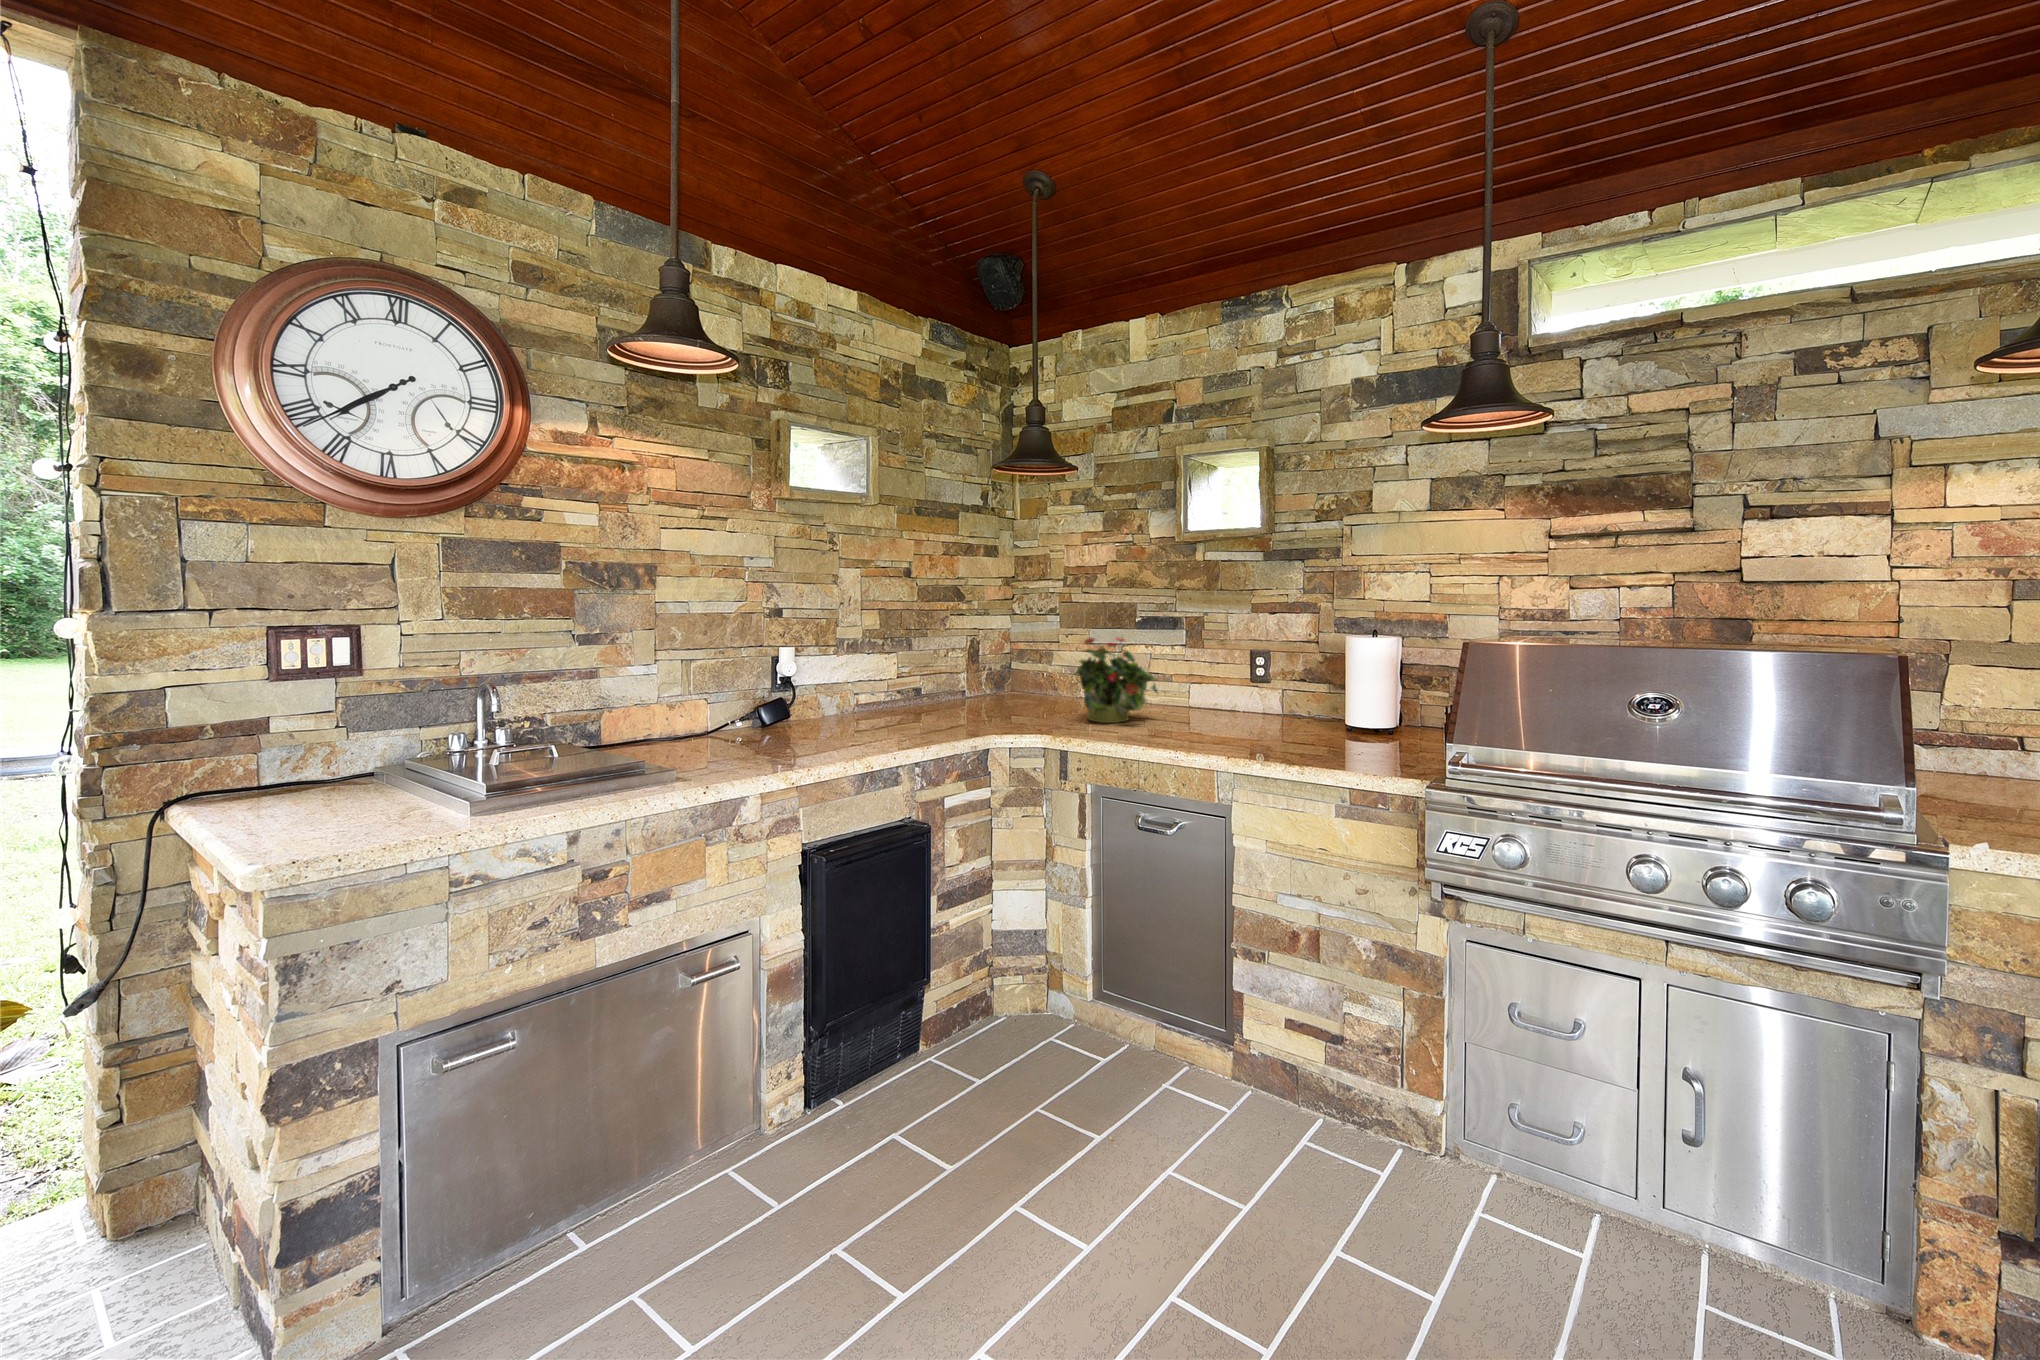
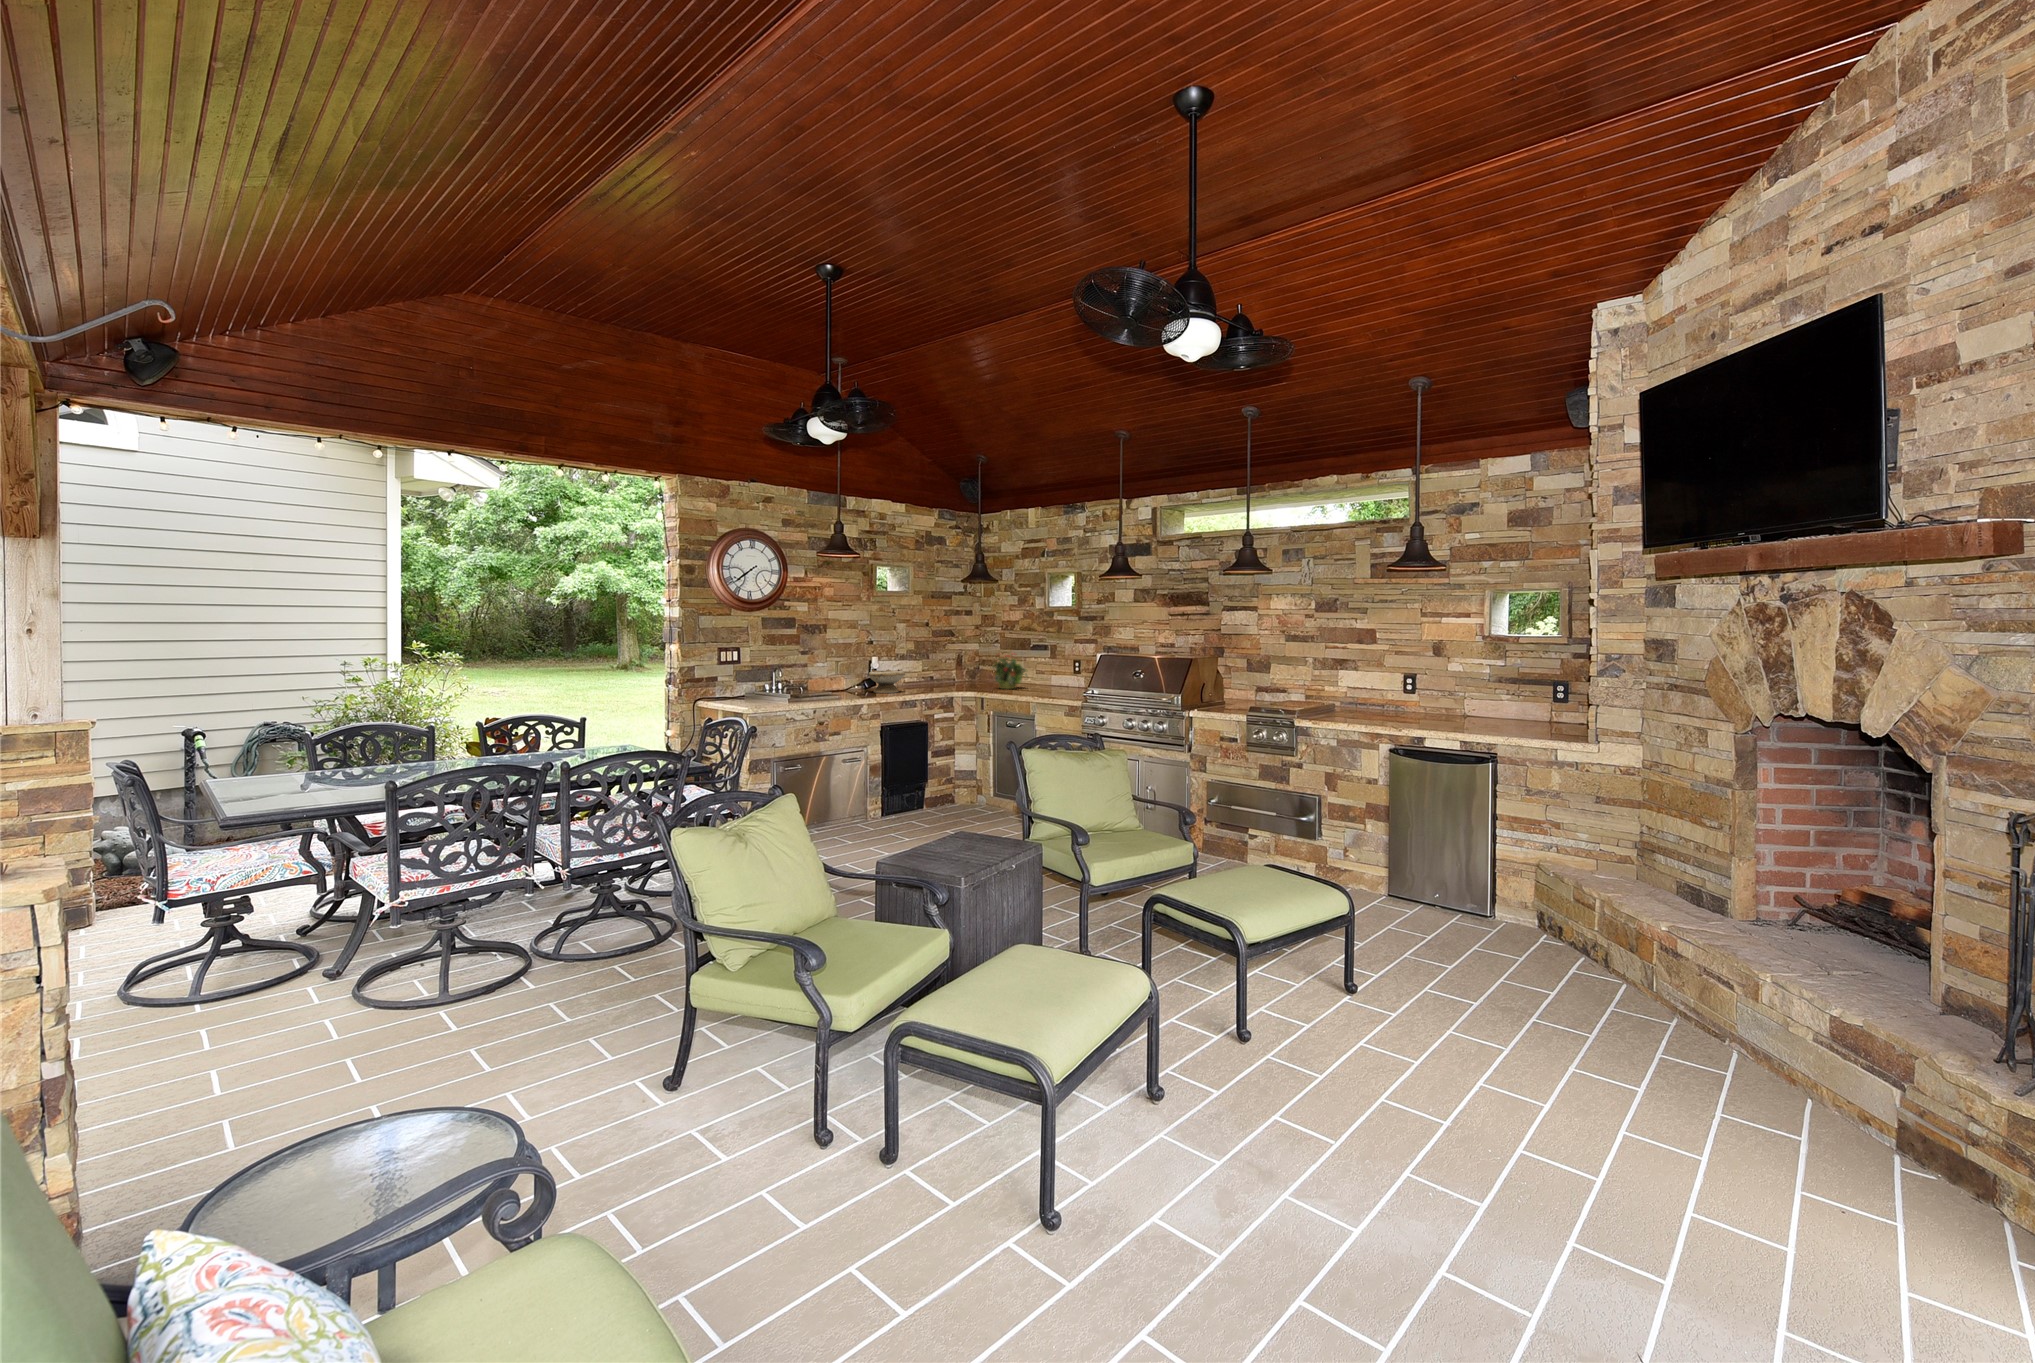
bowl: none [768,683,868,752] -> present [869,669,905,693]

